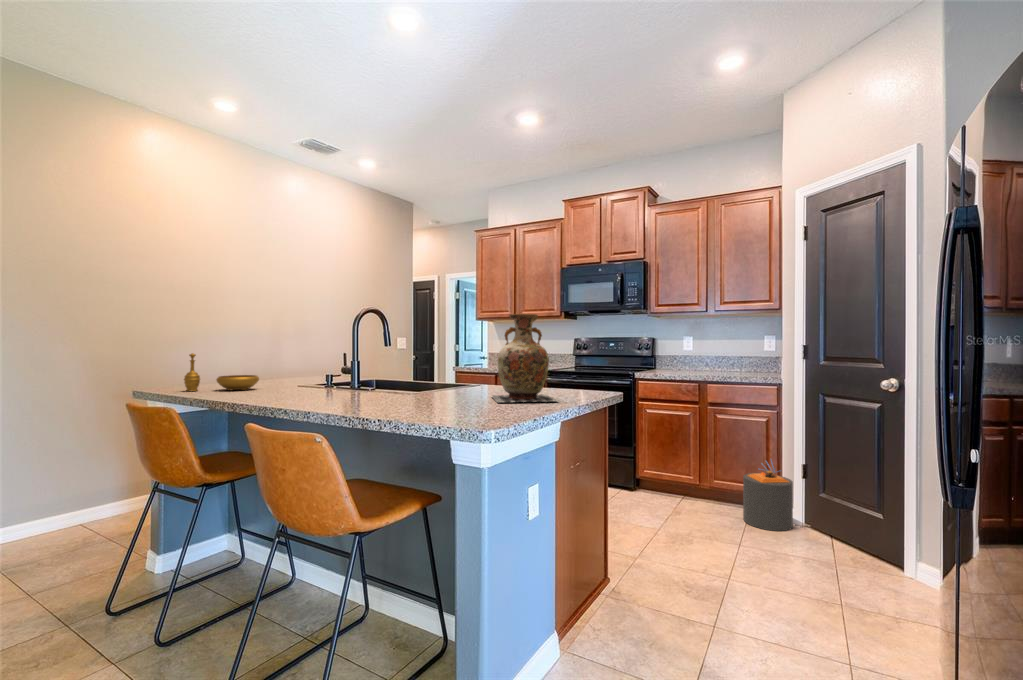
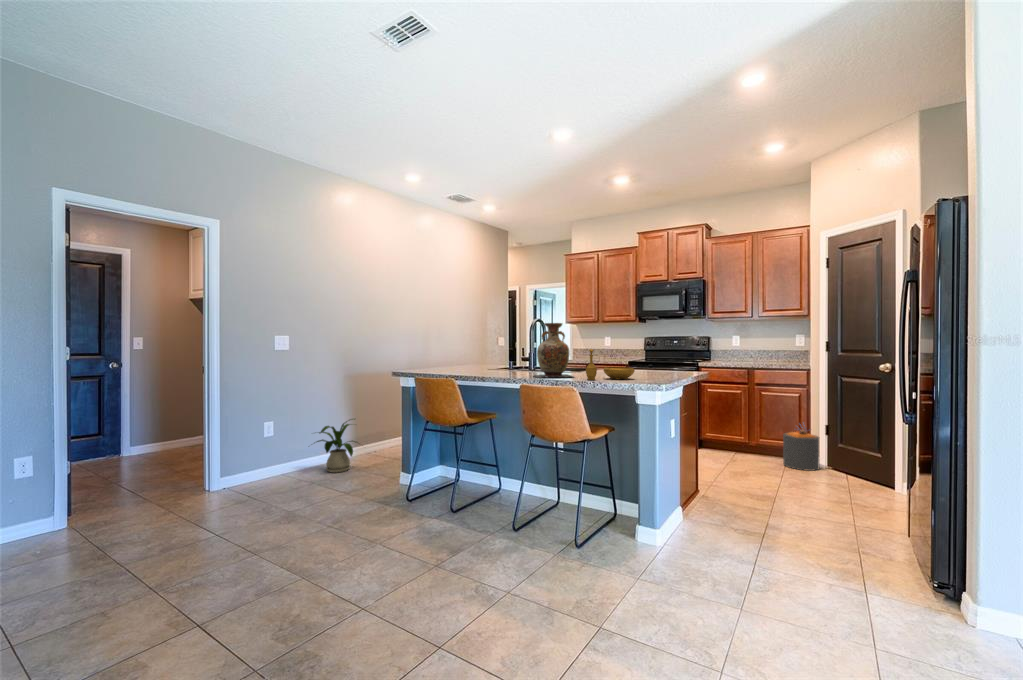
vase: present [492,314,557,403] -> present [535,323,574,378]
decorative bowl: present [184,353,259,391] -> present [586,349,635,380]
house plant: none [23,459,128,544] -> present [317,419,356,473]

